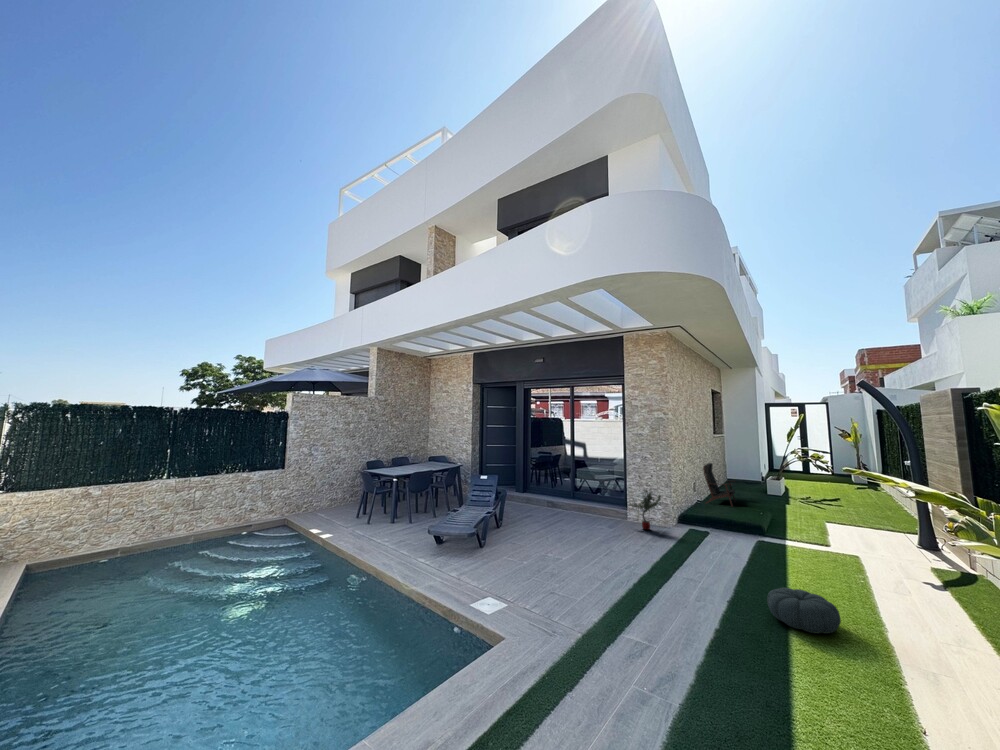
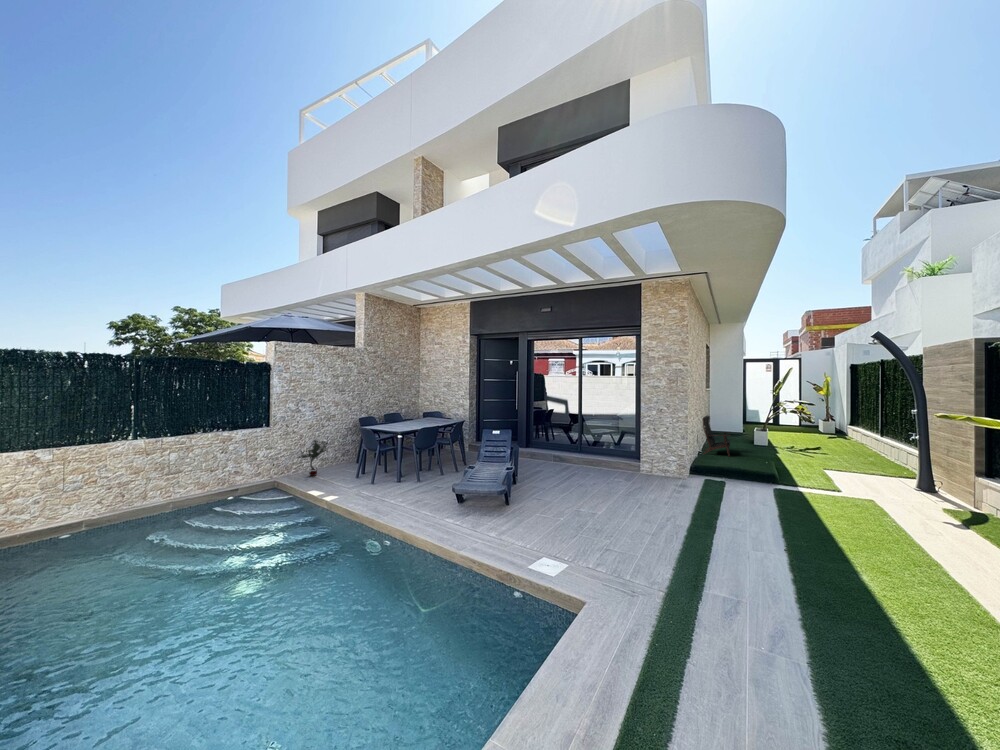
potted tree: present [630,489,661,530] -> present [298,440,328,476]
pouf: present [767,588,841,634] -> none [818,527,893,567]

